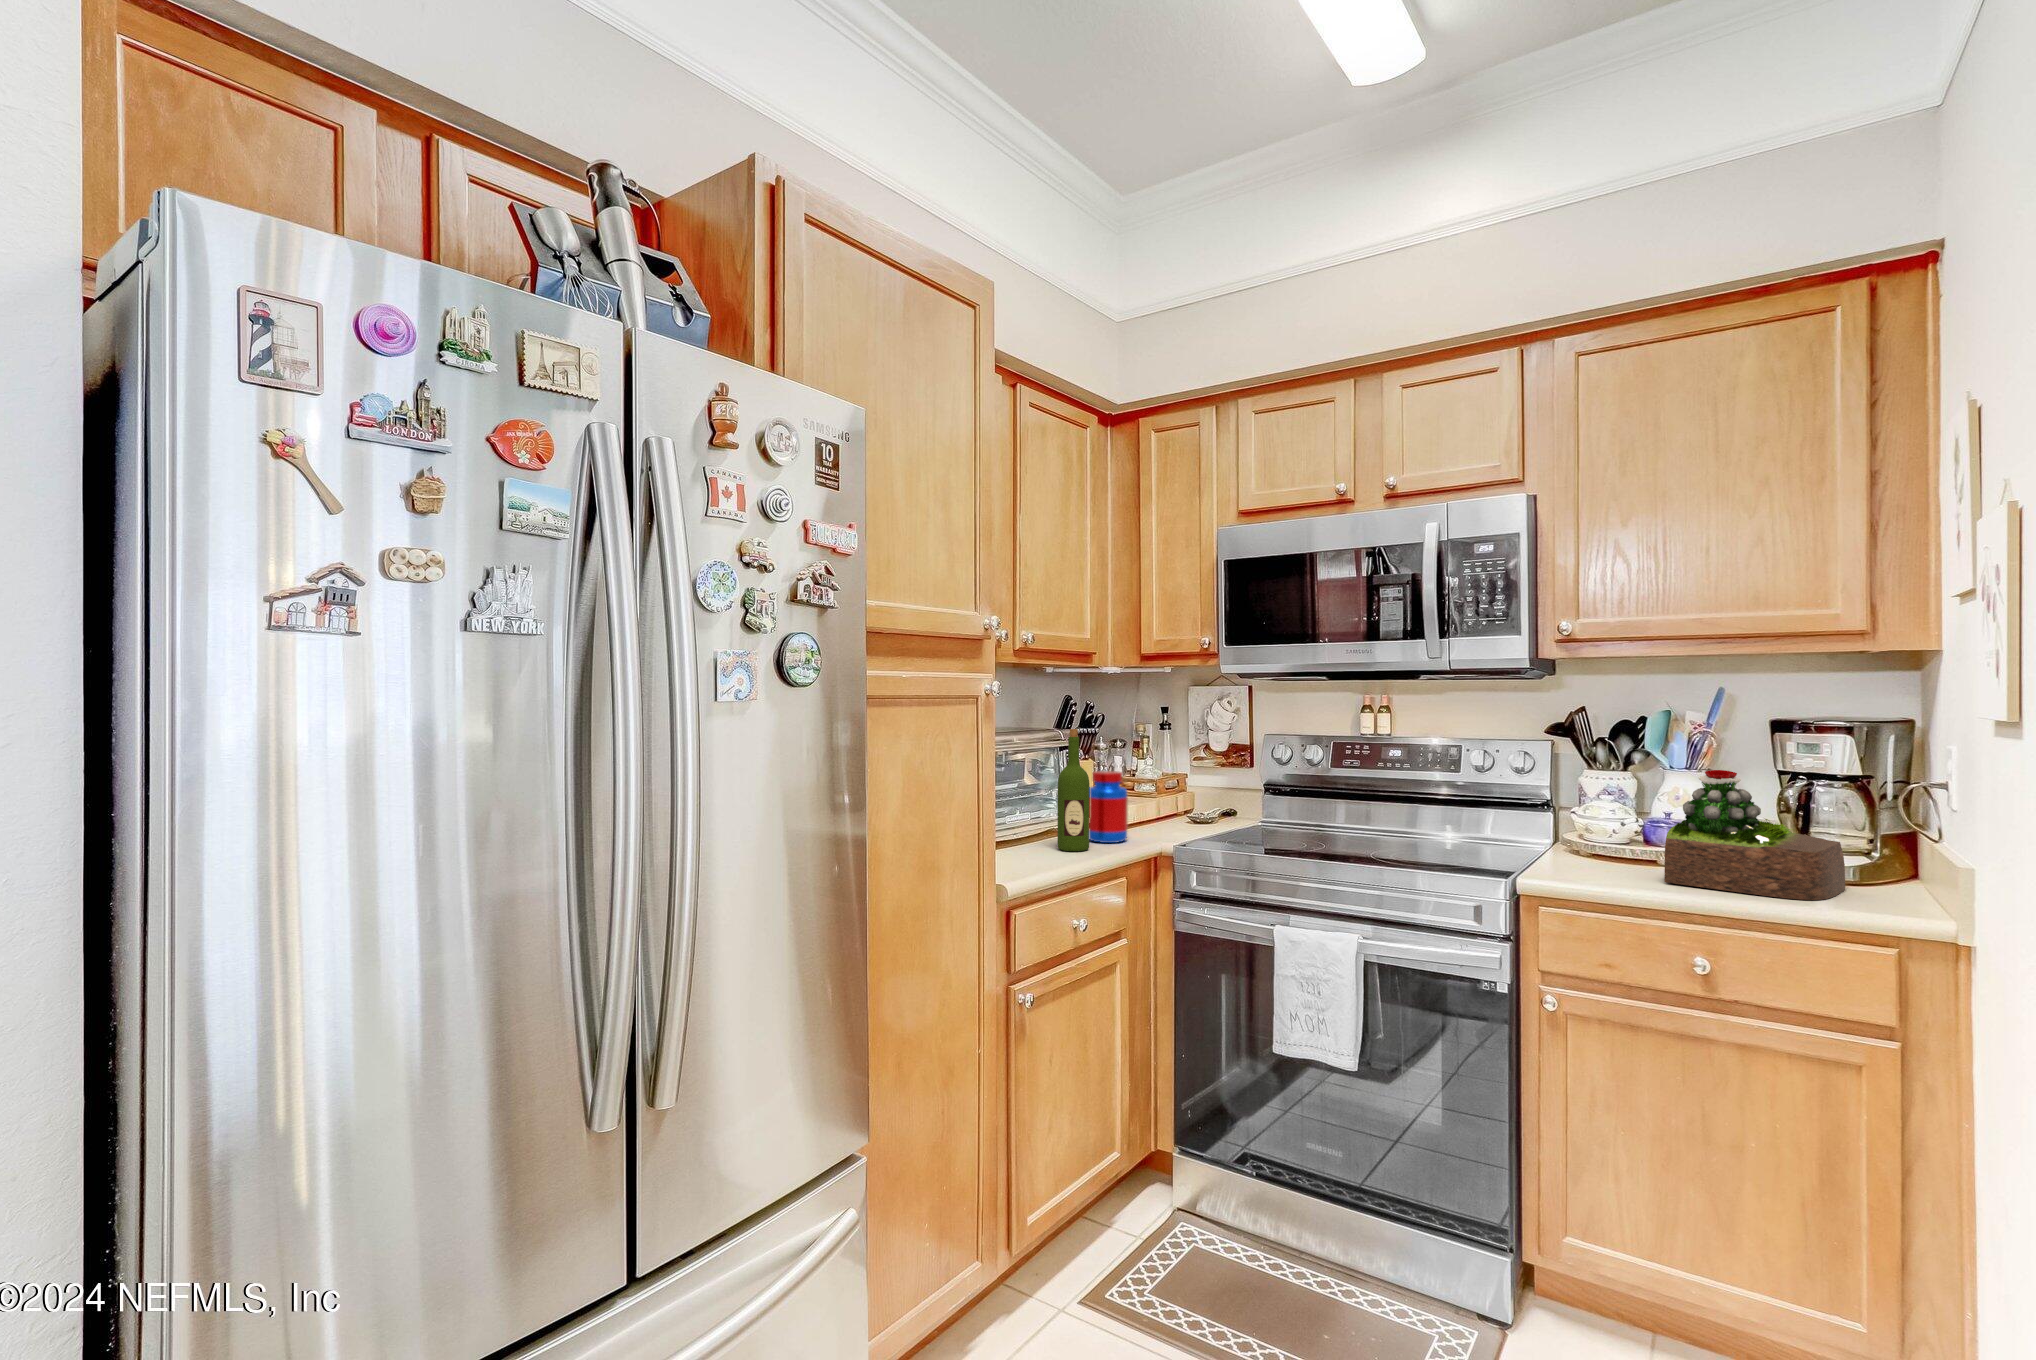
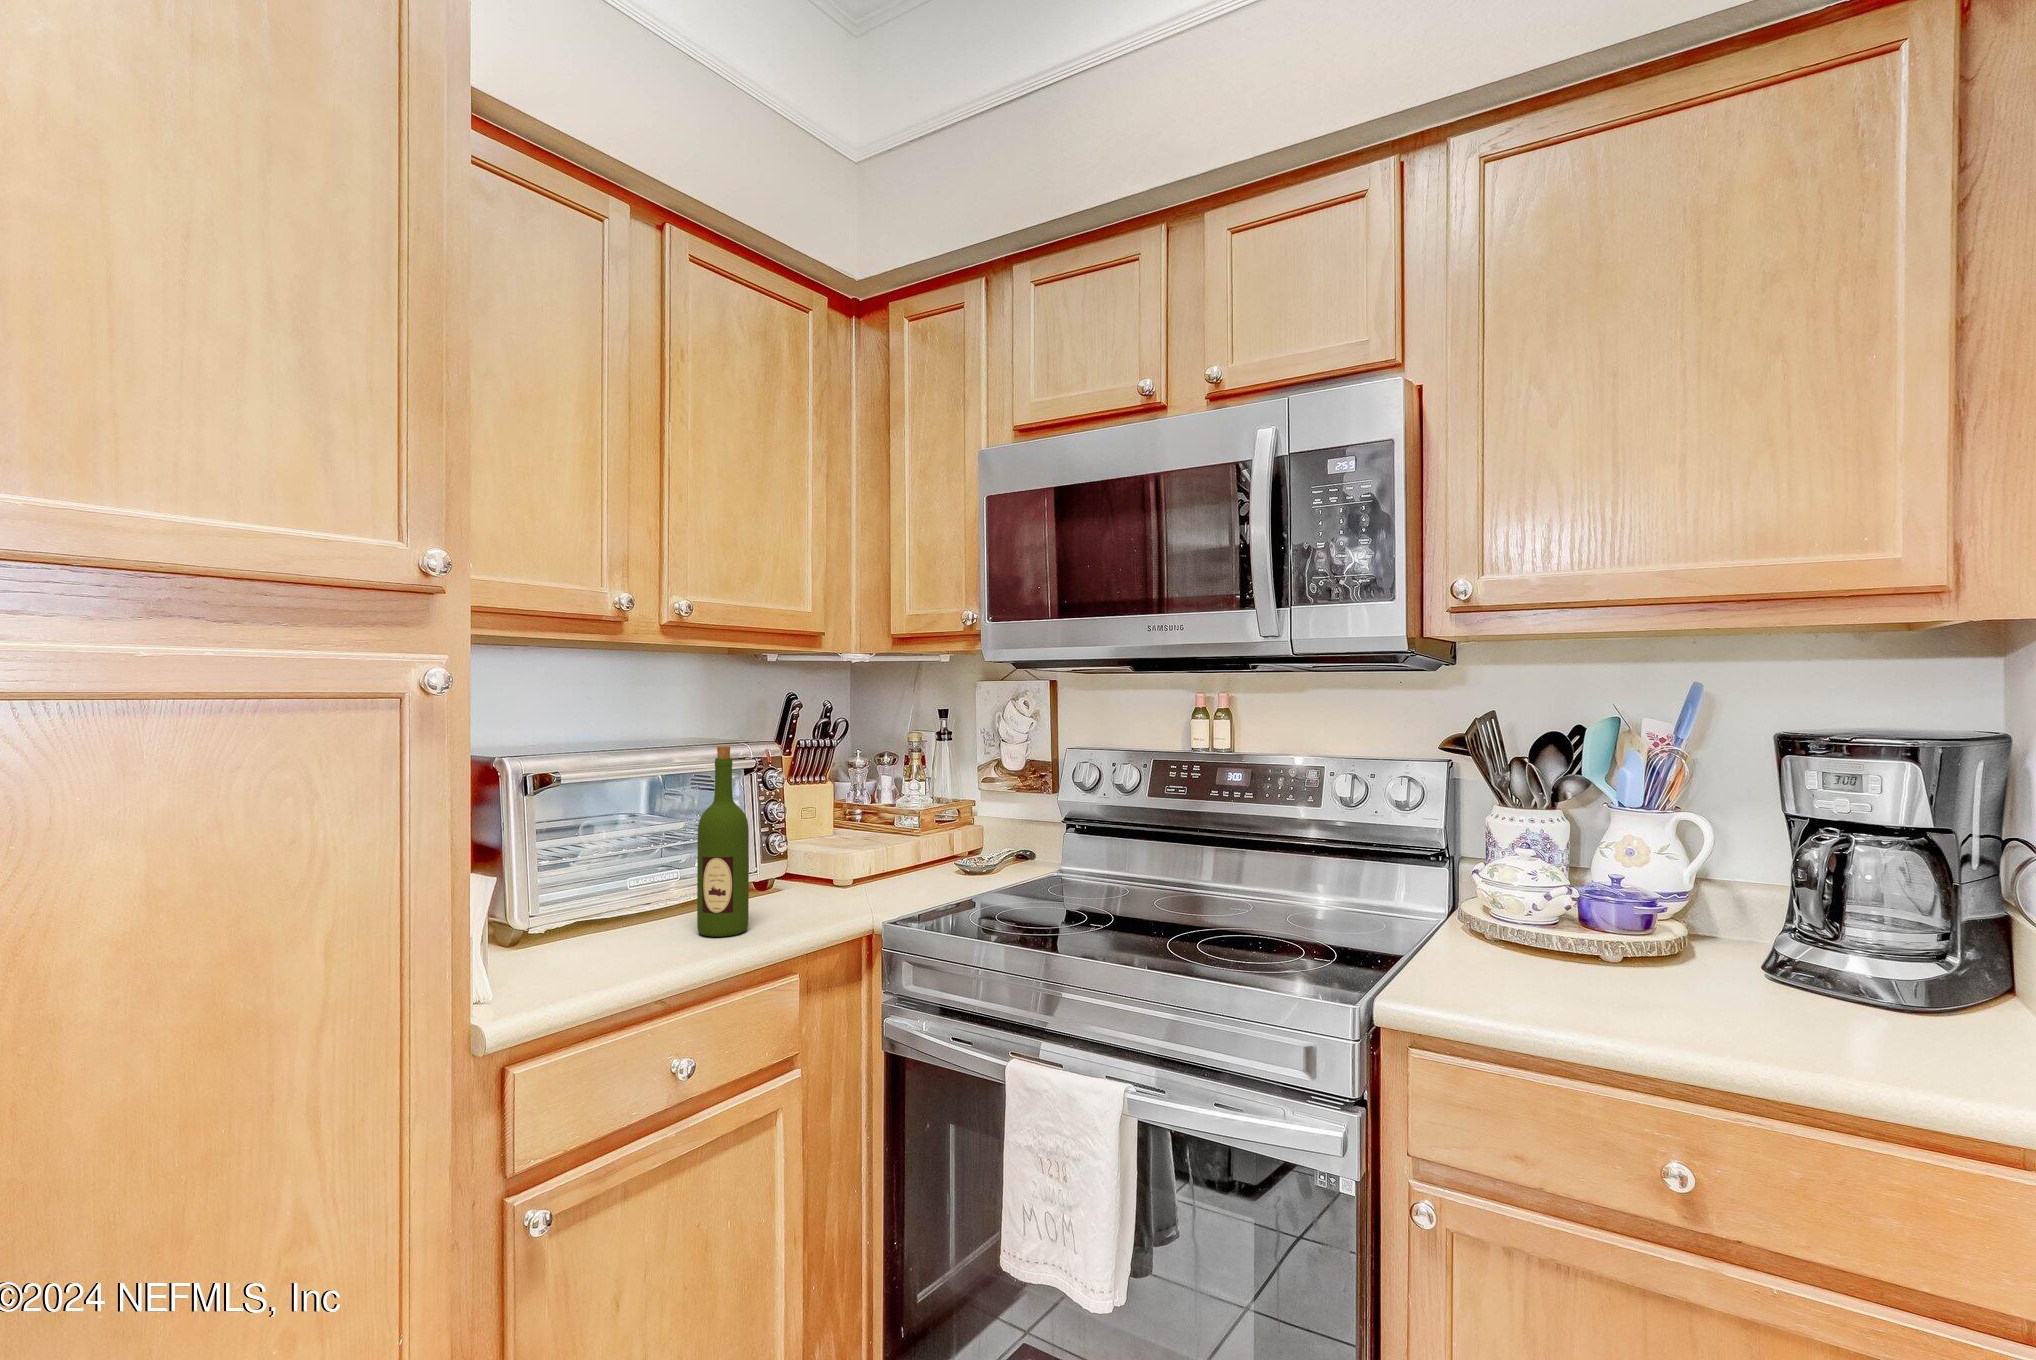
succulent plant: present [1665,770,1845,900] -> none [1610,820,1912,1062]
jar: present [1089,771,1128,843] -> none [768,806,830,916]

